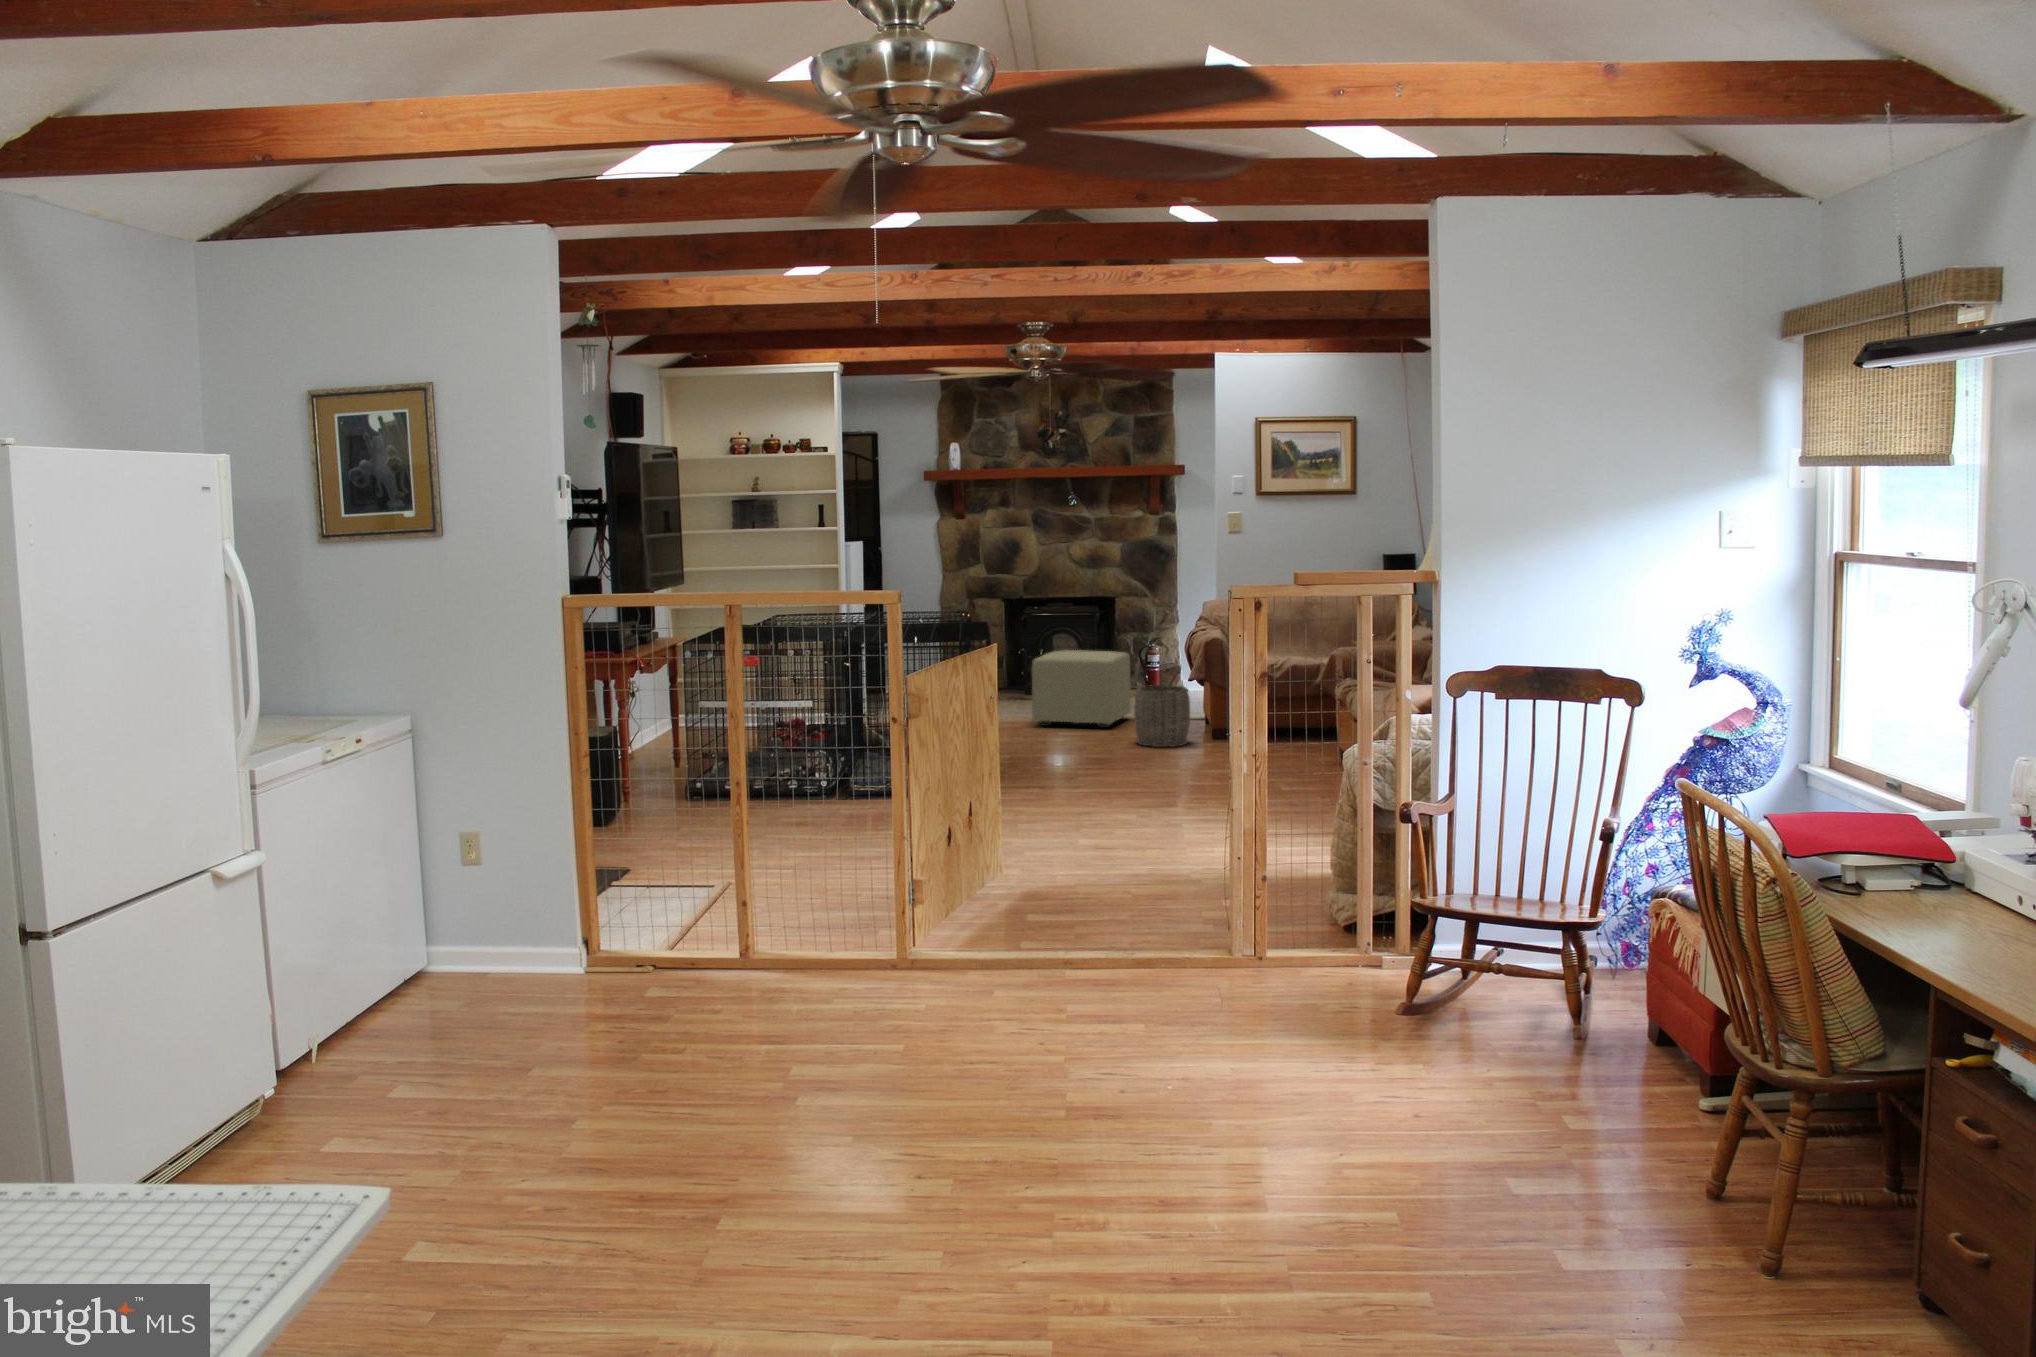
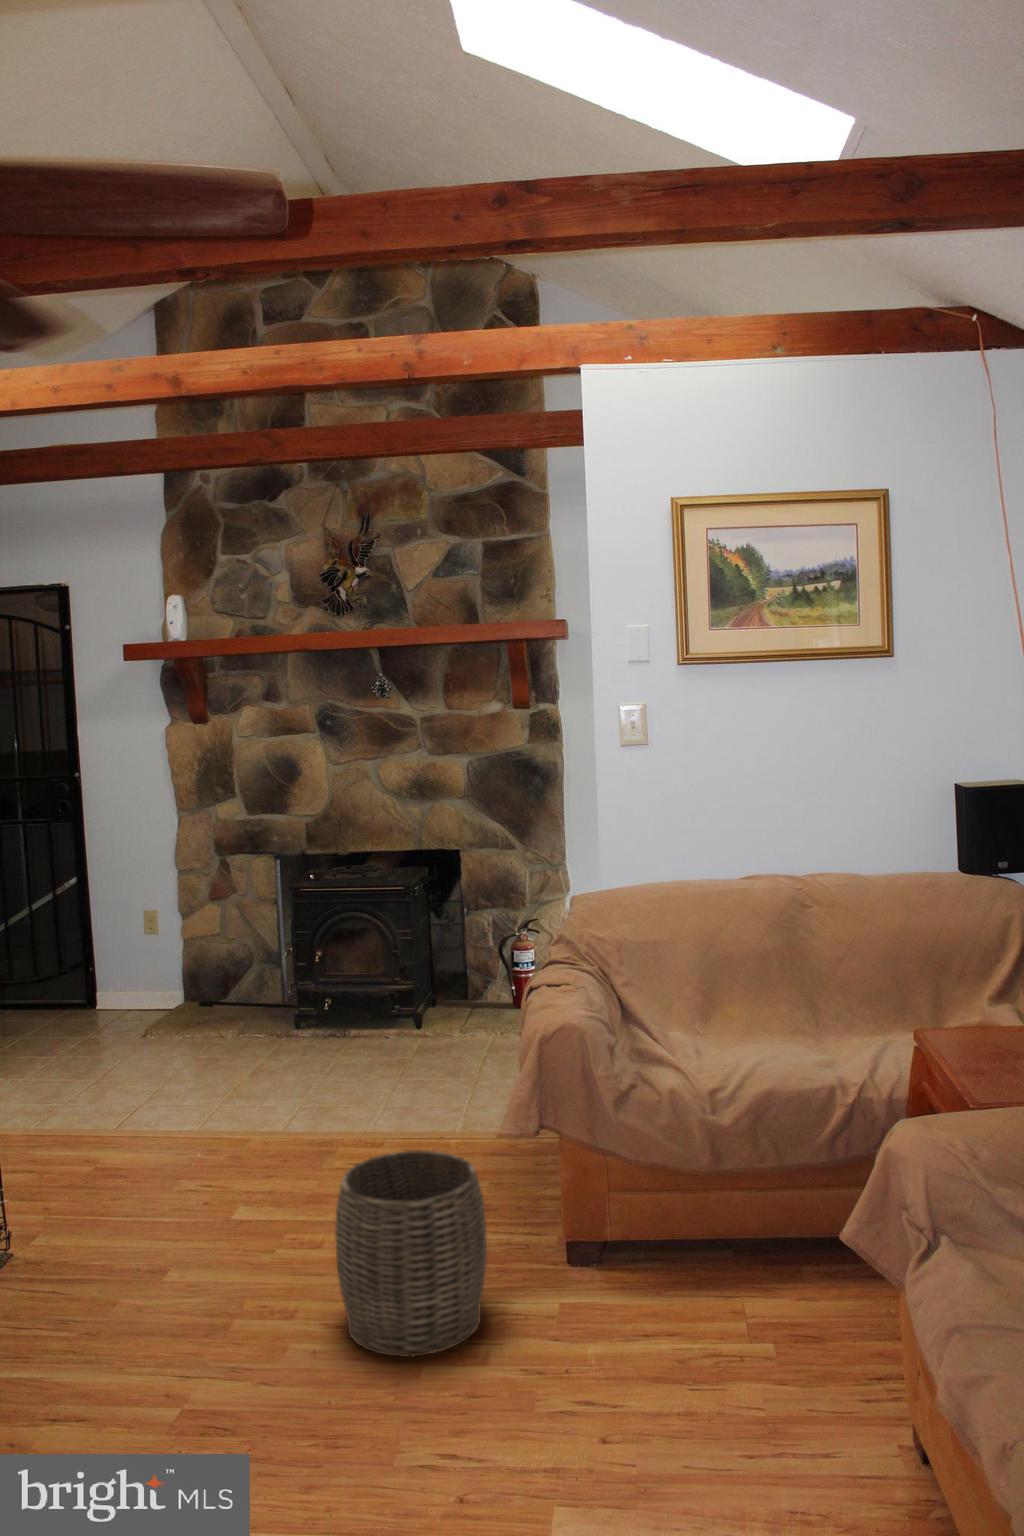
ottoman: present [1032,650,1131,728] -> none [170,998,418,1204]

